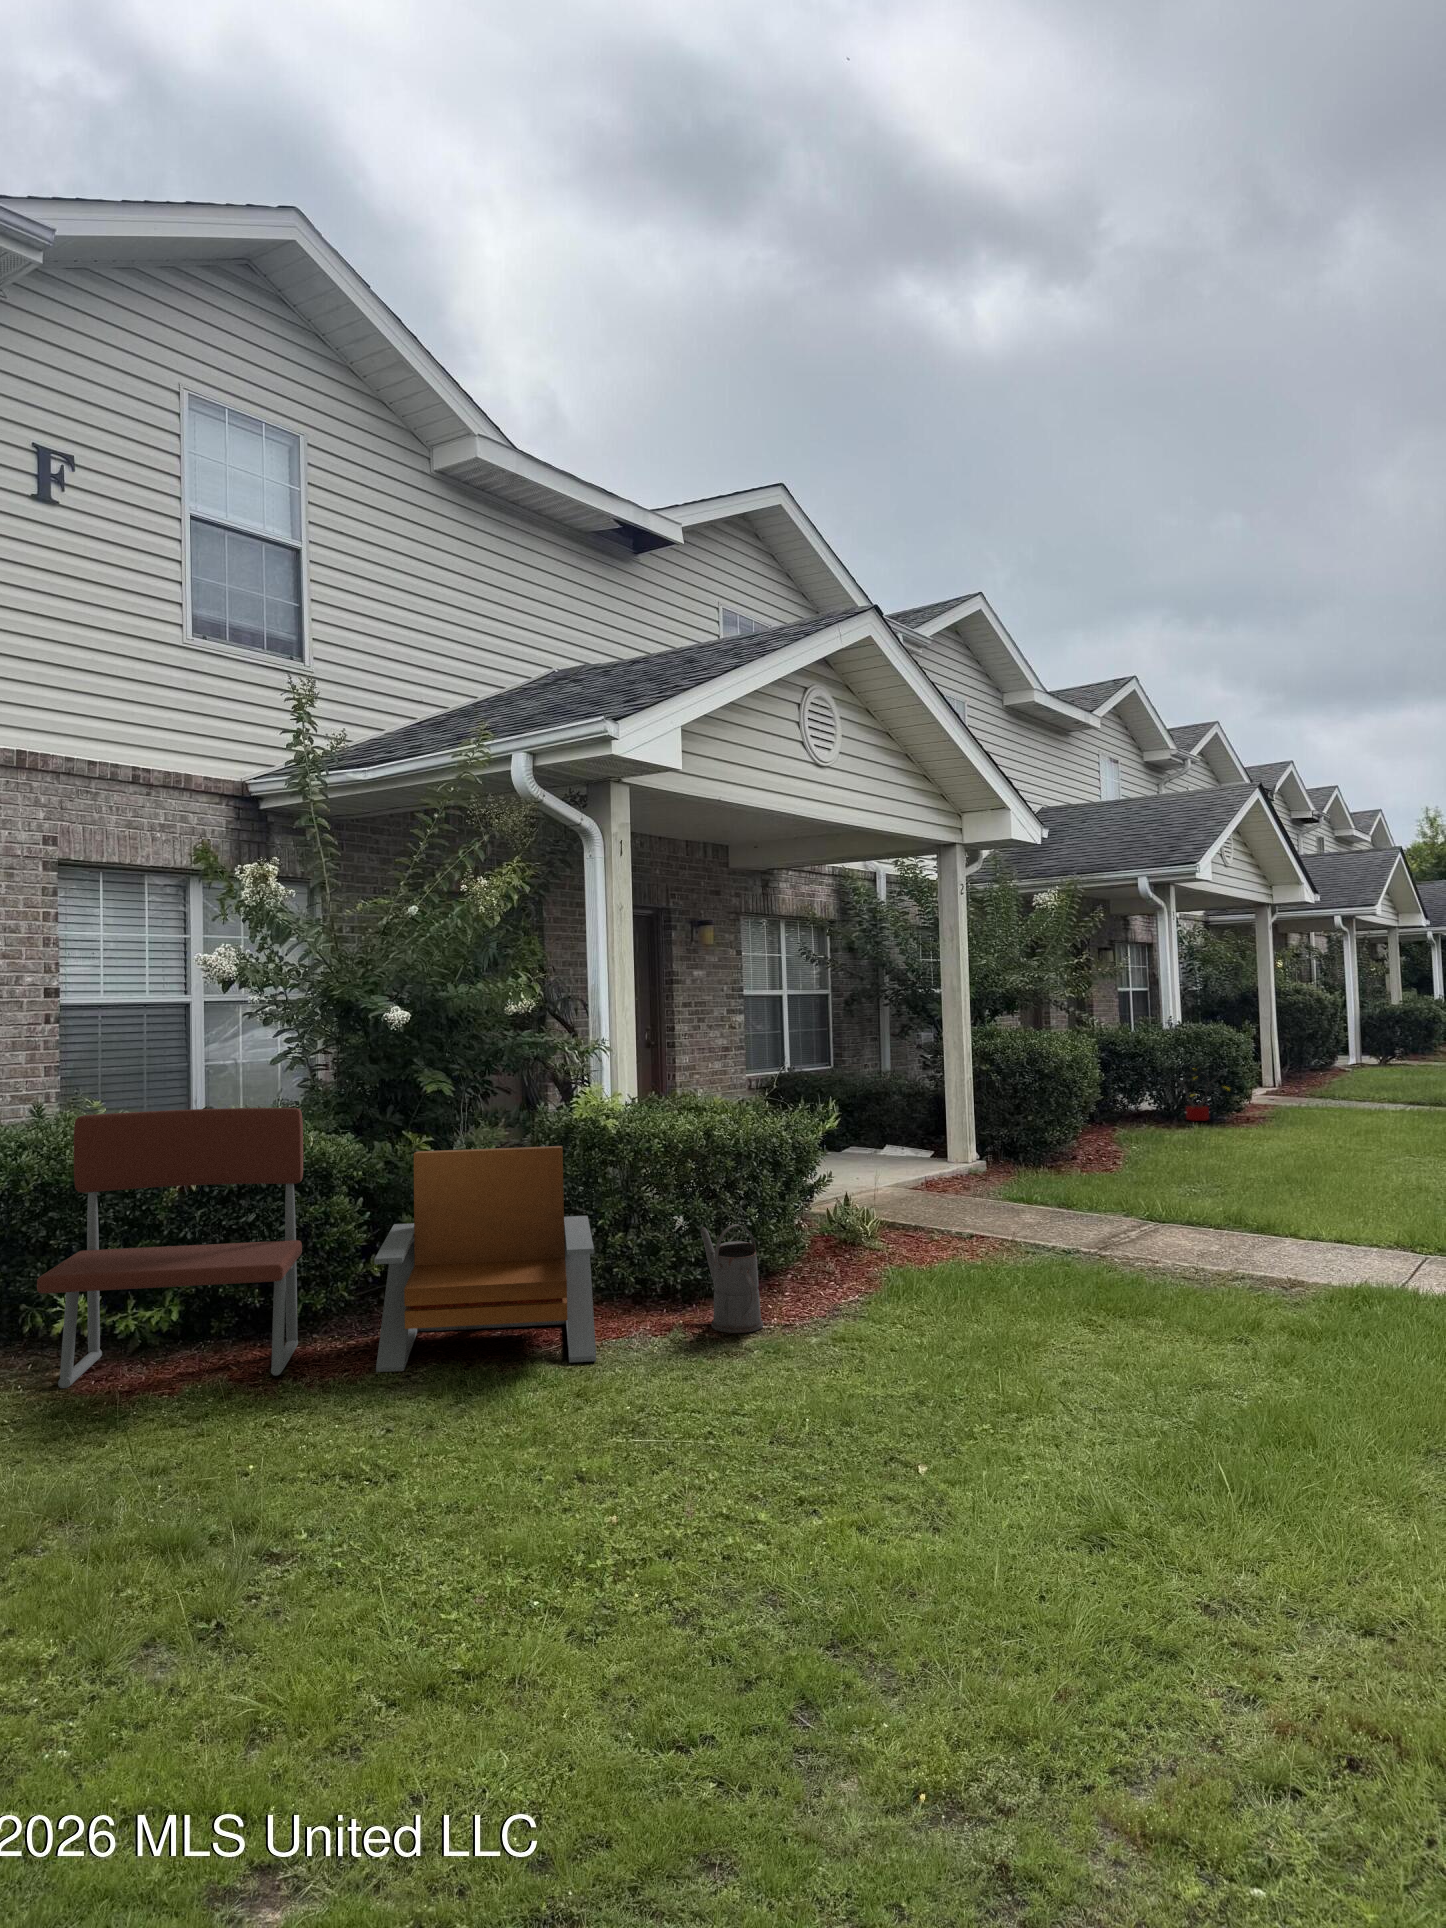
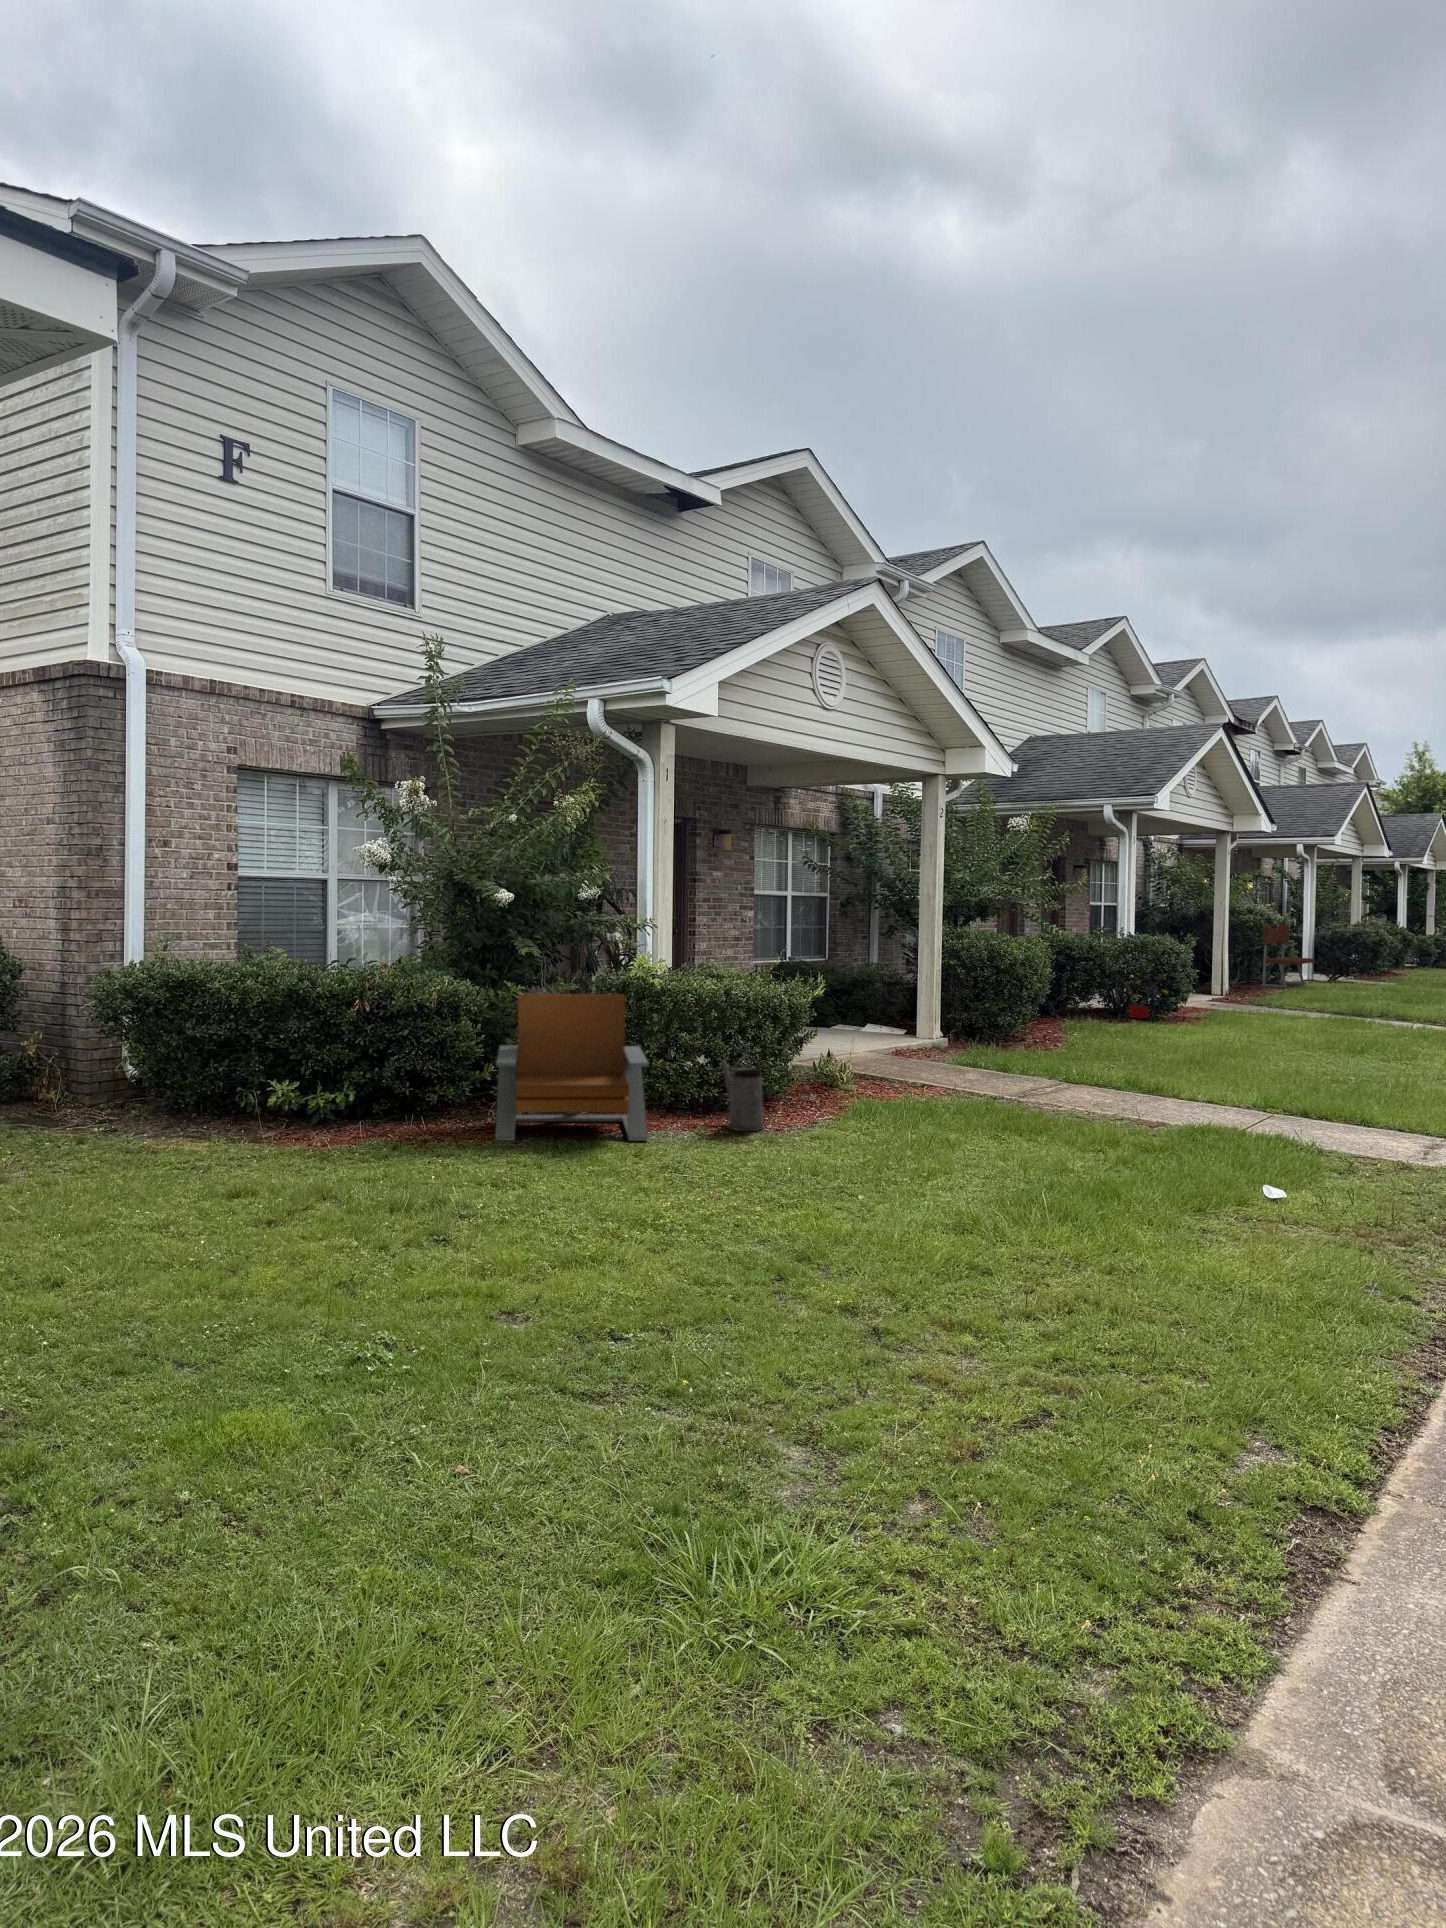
bench: present [37,1108,303,1388] -> present [1262,925,1315,988]

